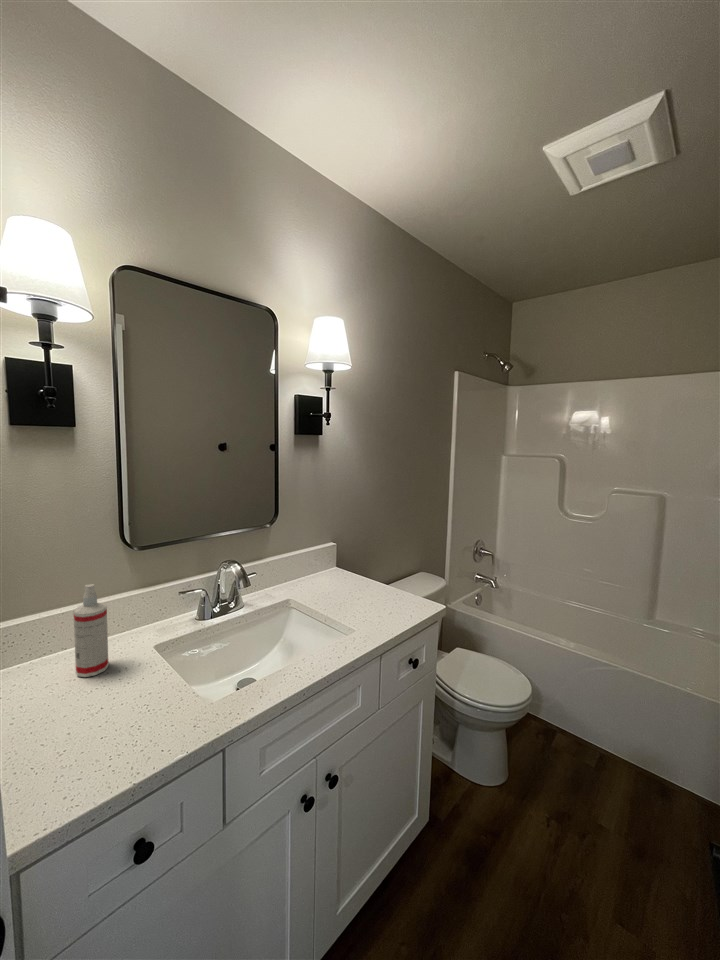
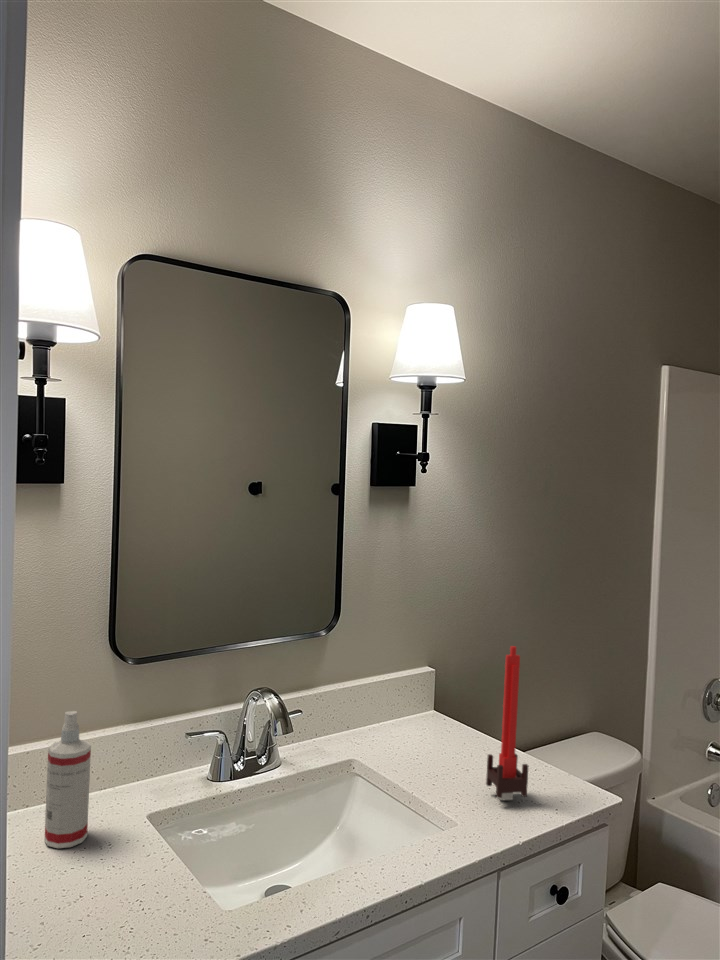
candle: none [371,525,396,616] -> present [486,646,528,800]

